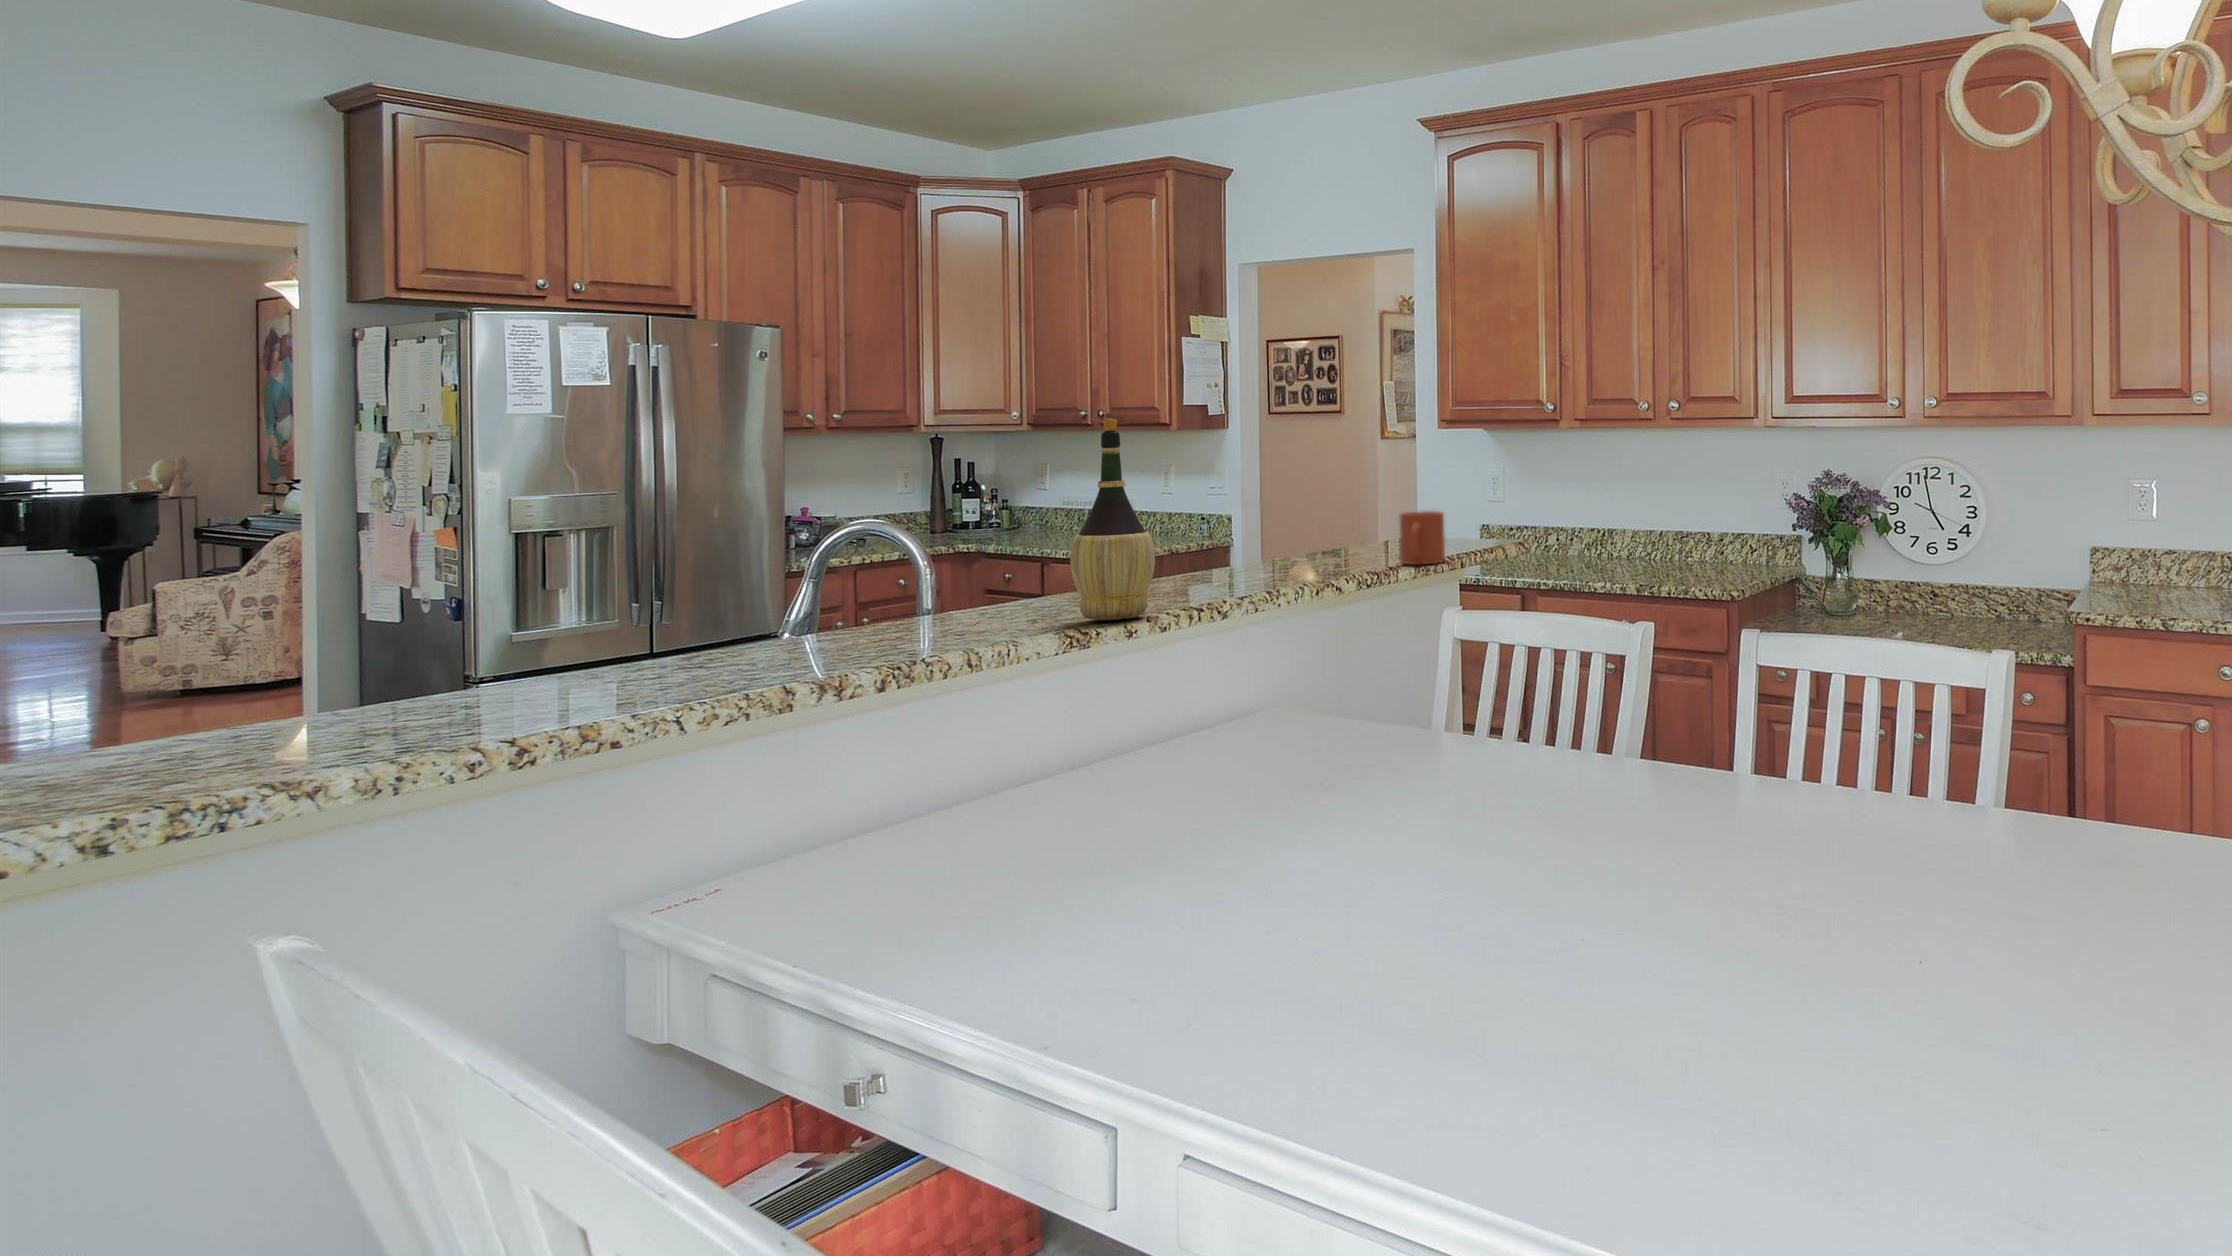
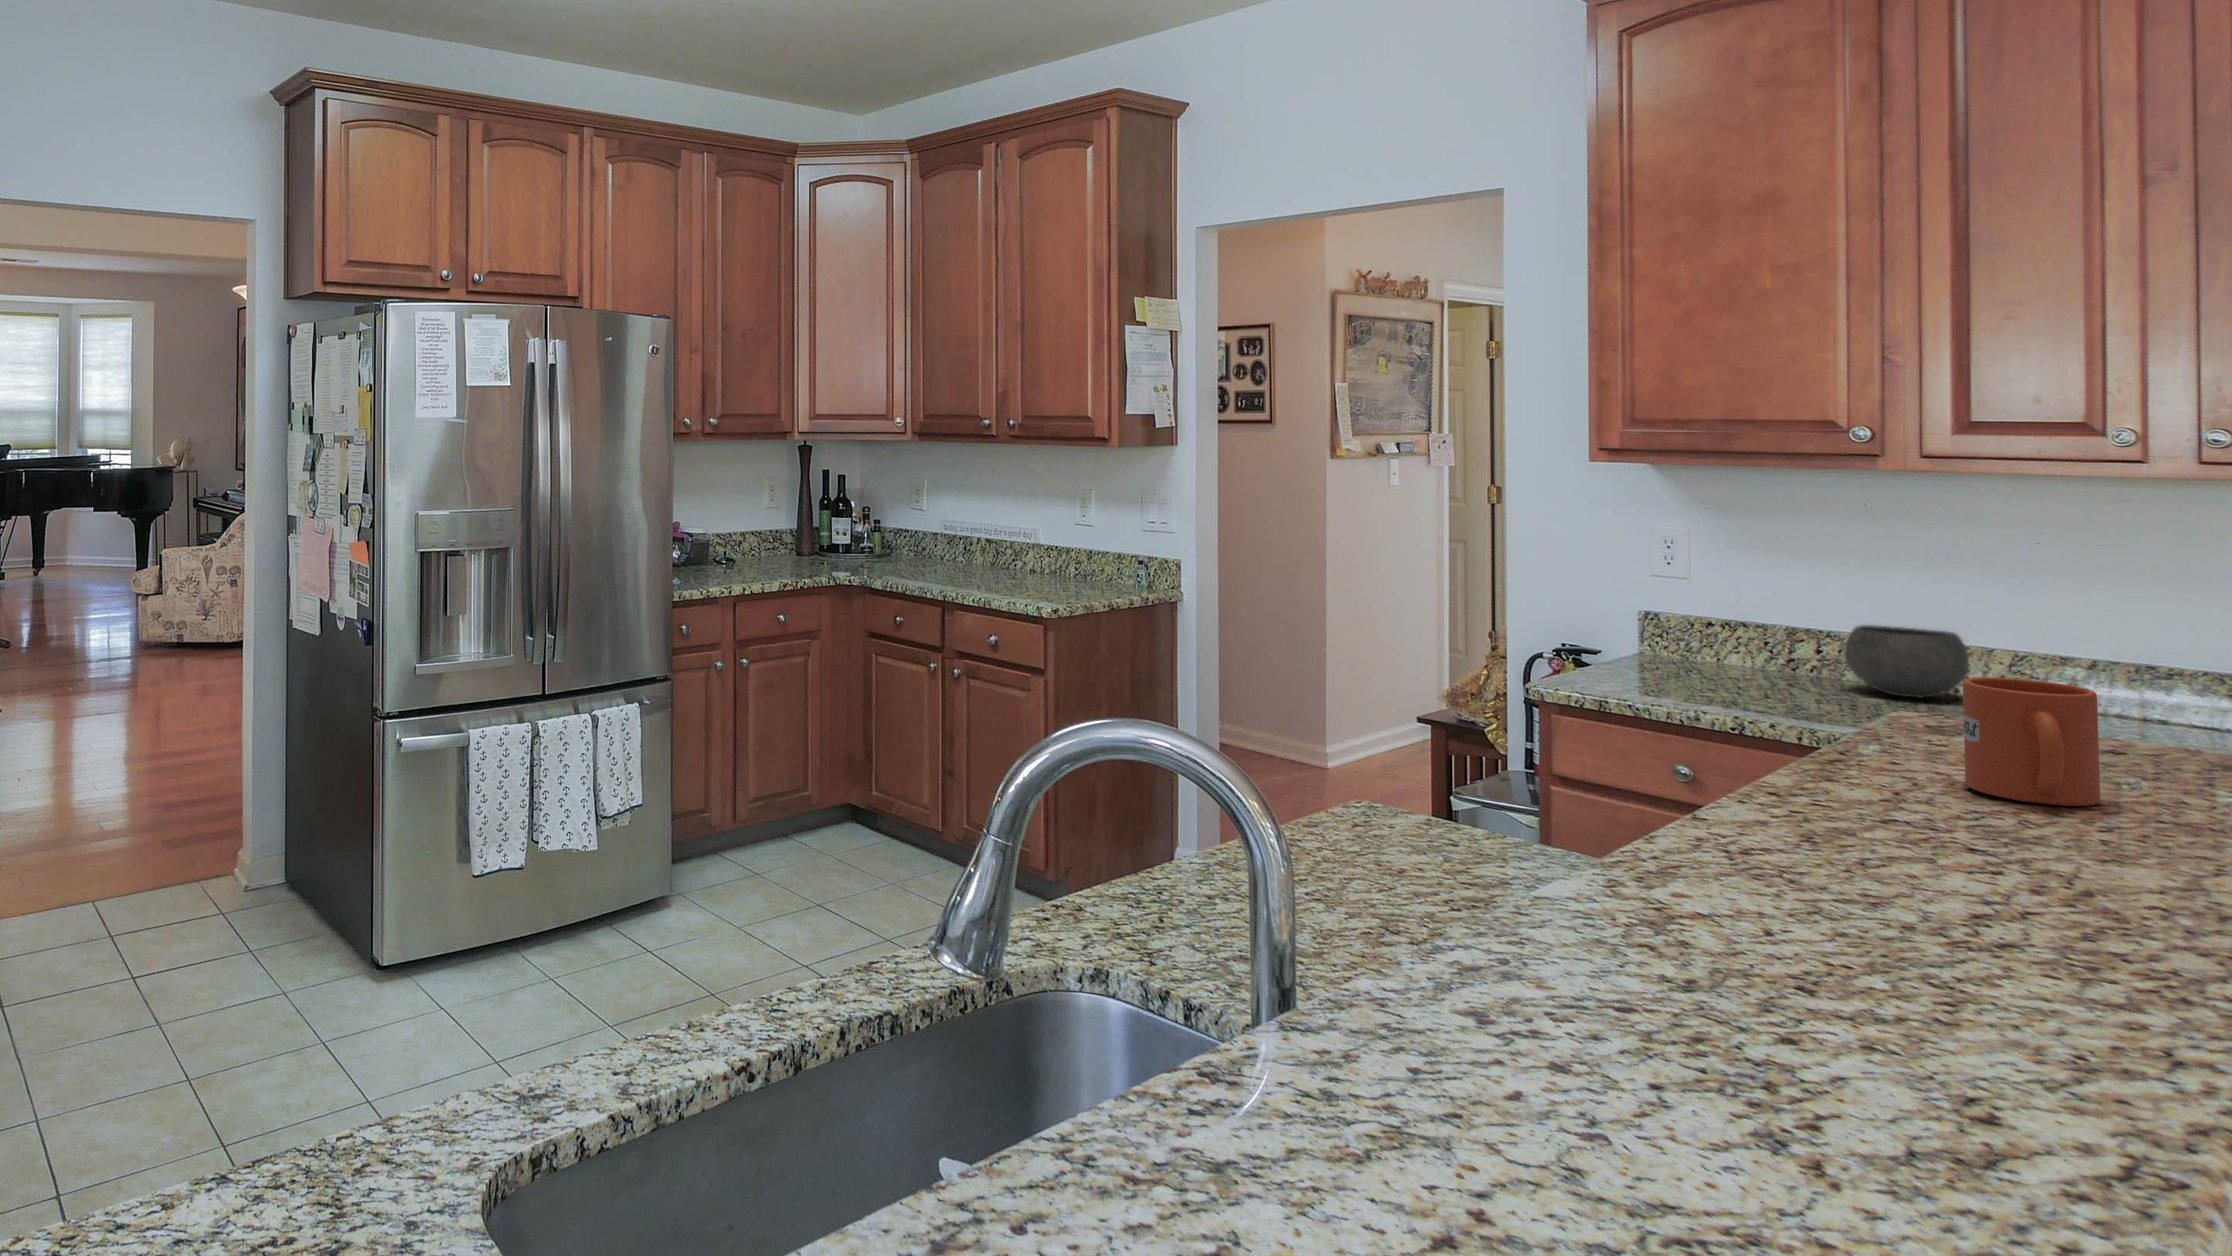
wine bottle: present [1070,418,1155,620] -> none [1537,502,1782,1020]
bowl: none [1572,523,1627,563] -> present [1845,625,1969,698]

